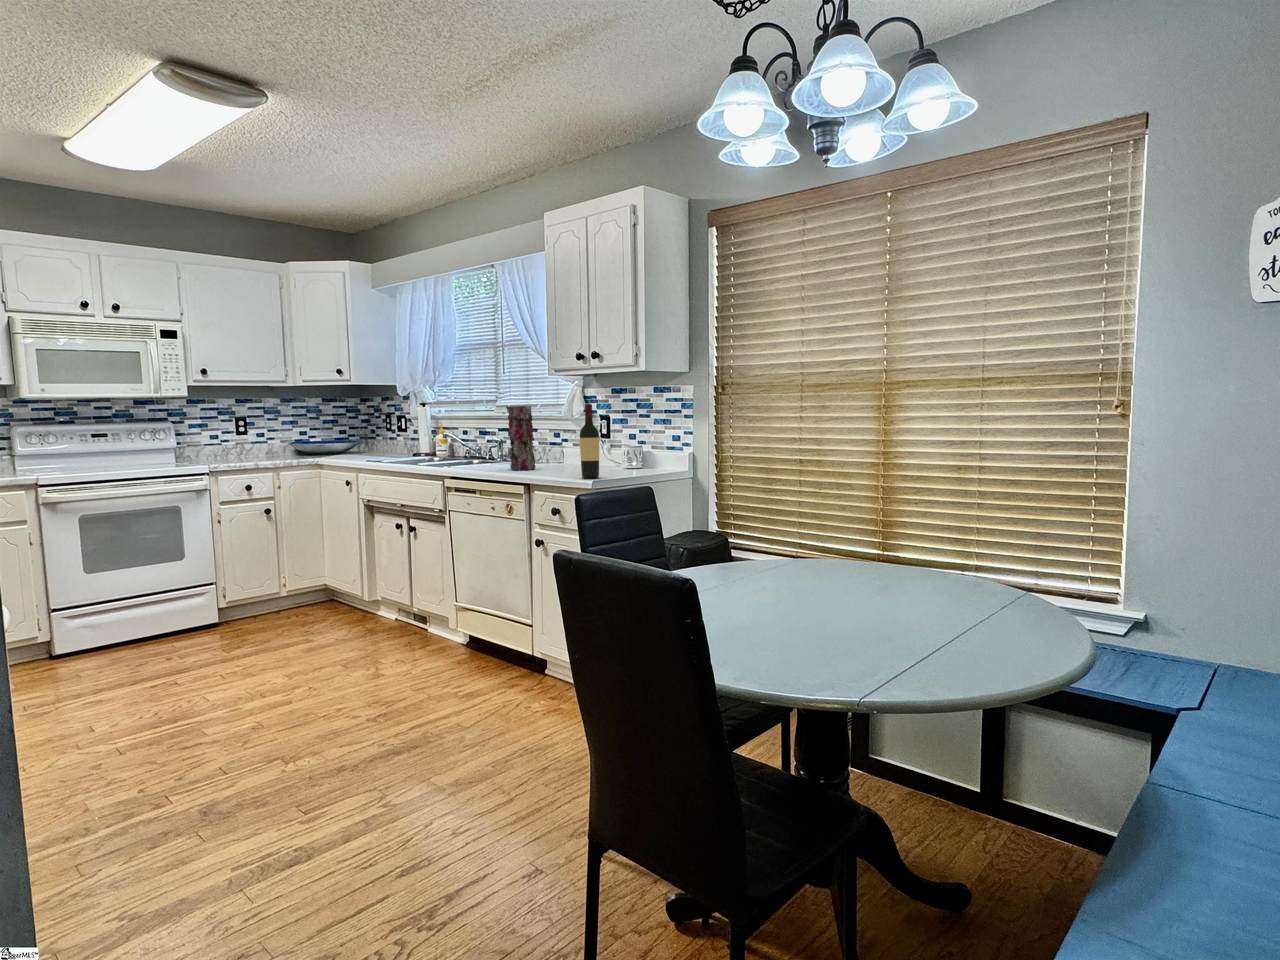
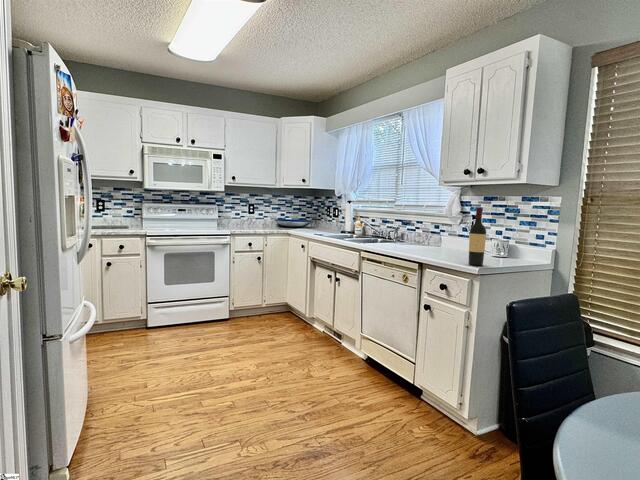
vase: present [506,406,536,470] -> none [407,206,425,251]

